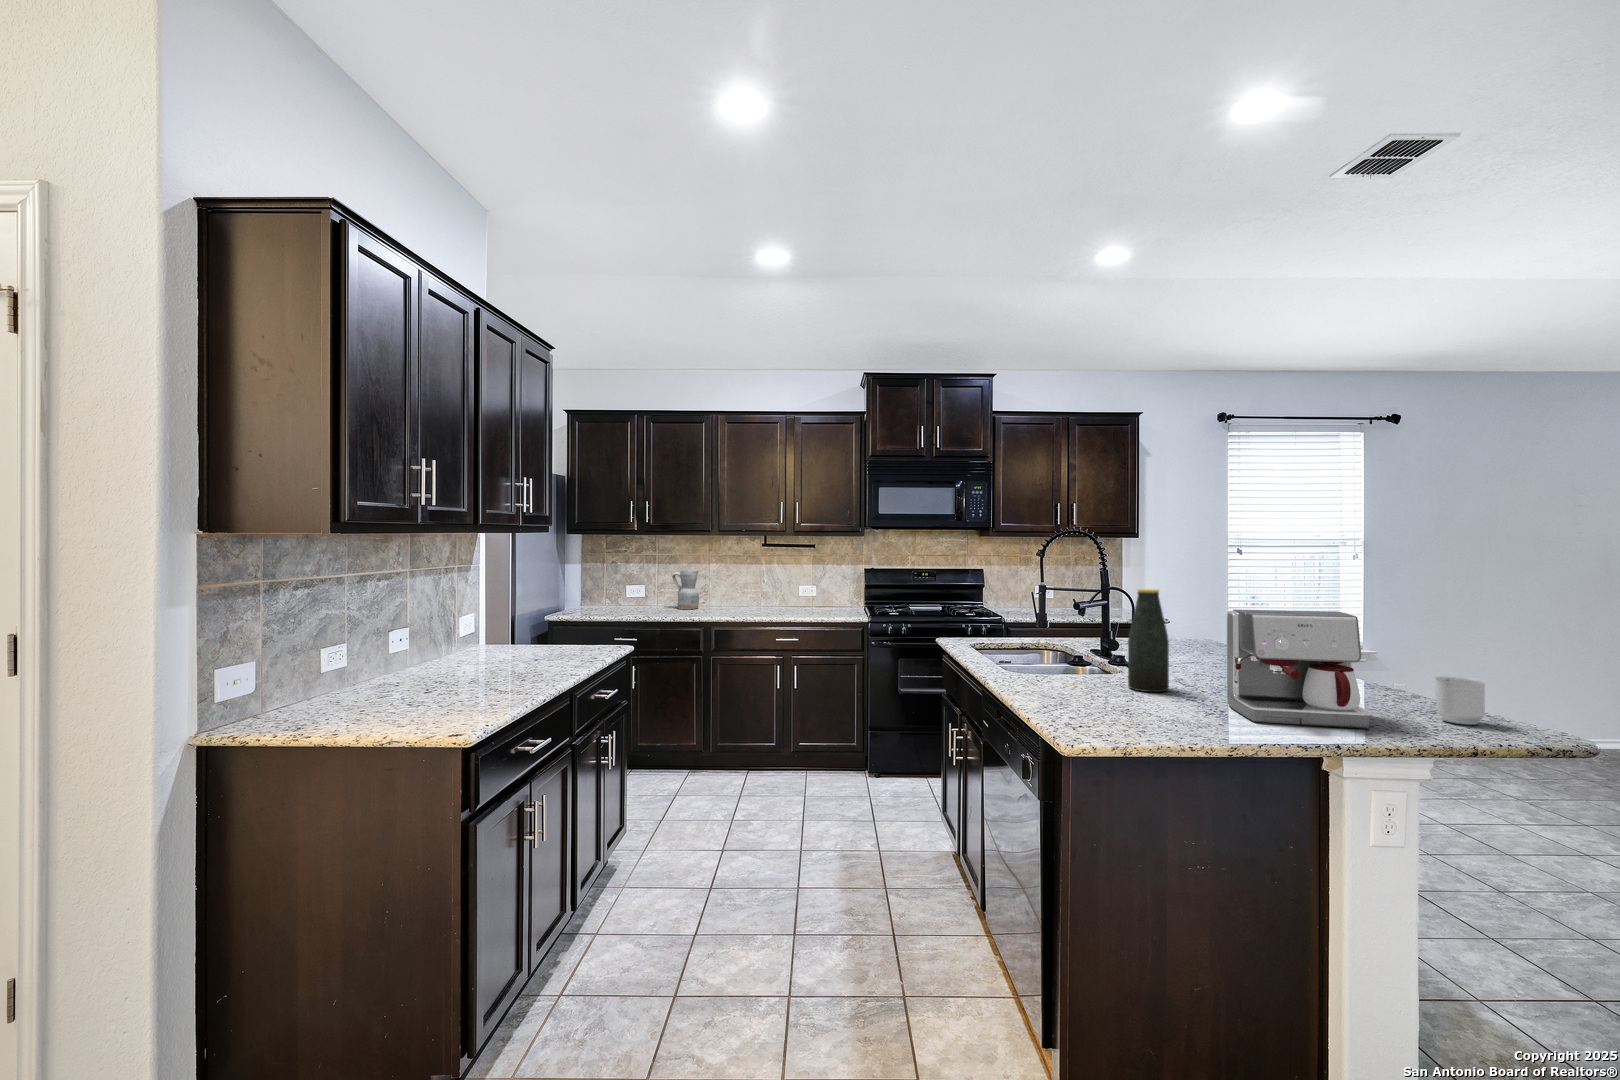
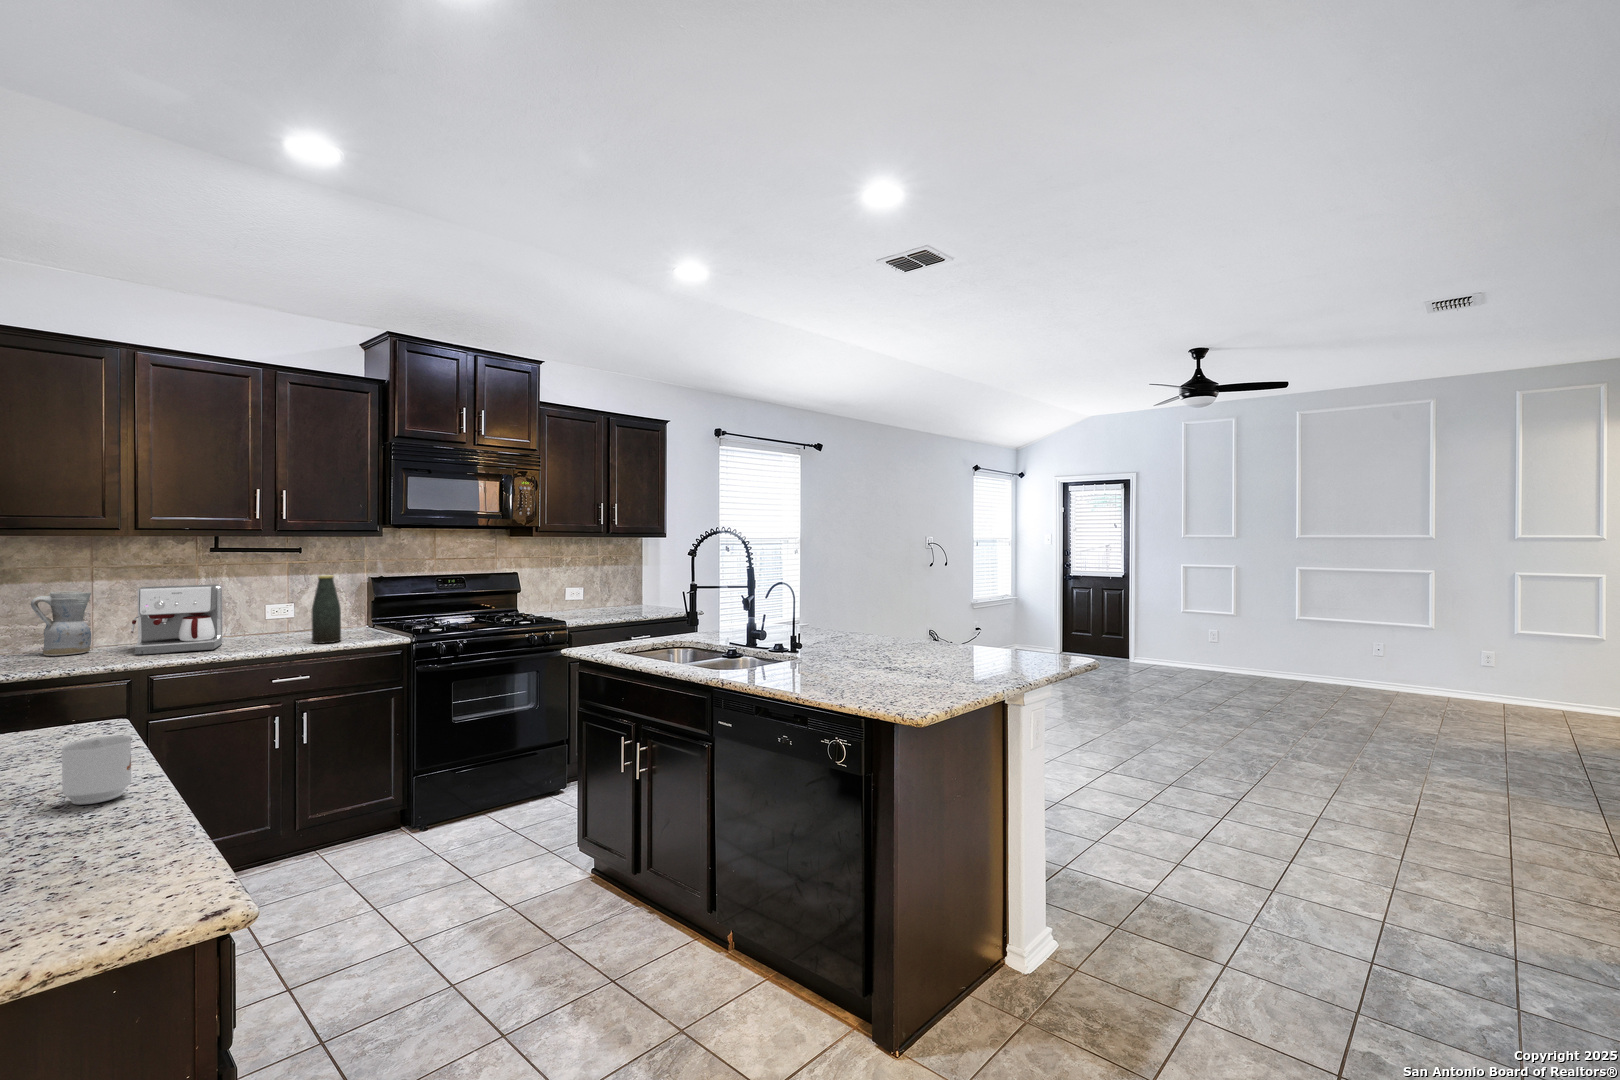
bottle: present [1128,589,1169,692] -> present [312,575,341,644]
coffee maker: present [1227,609,1370,728] -> present [131,584,223,655]
mug: present [1435,676,1485,725] -> present [60,735,132,805]

